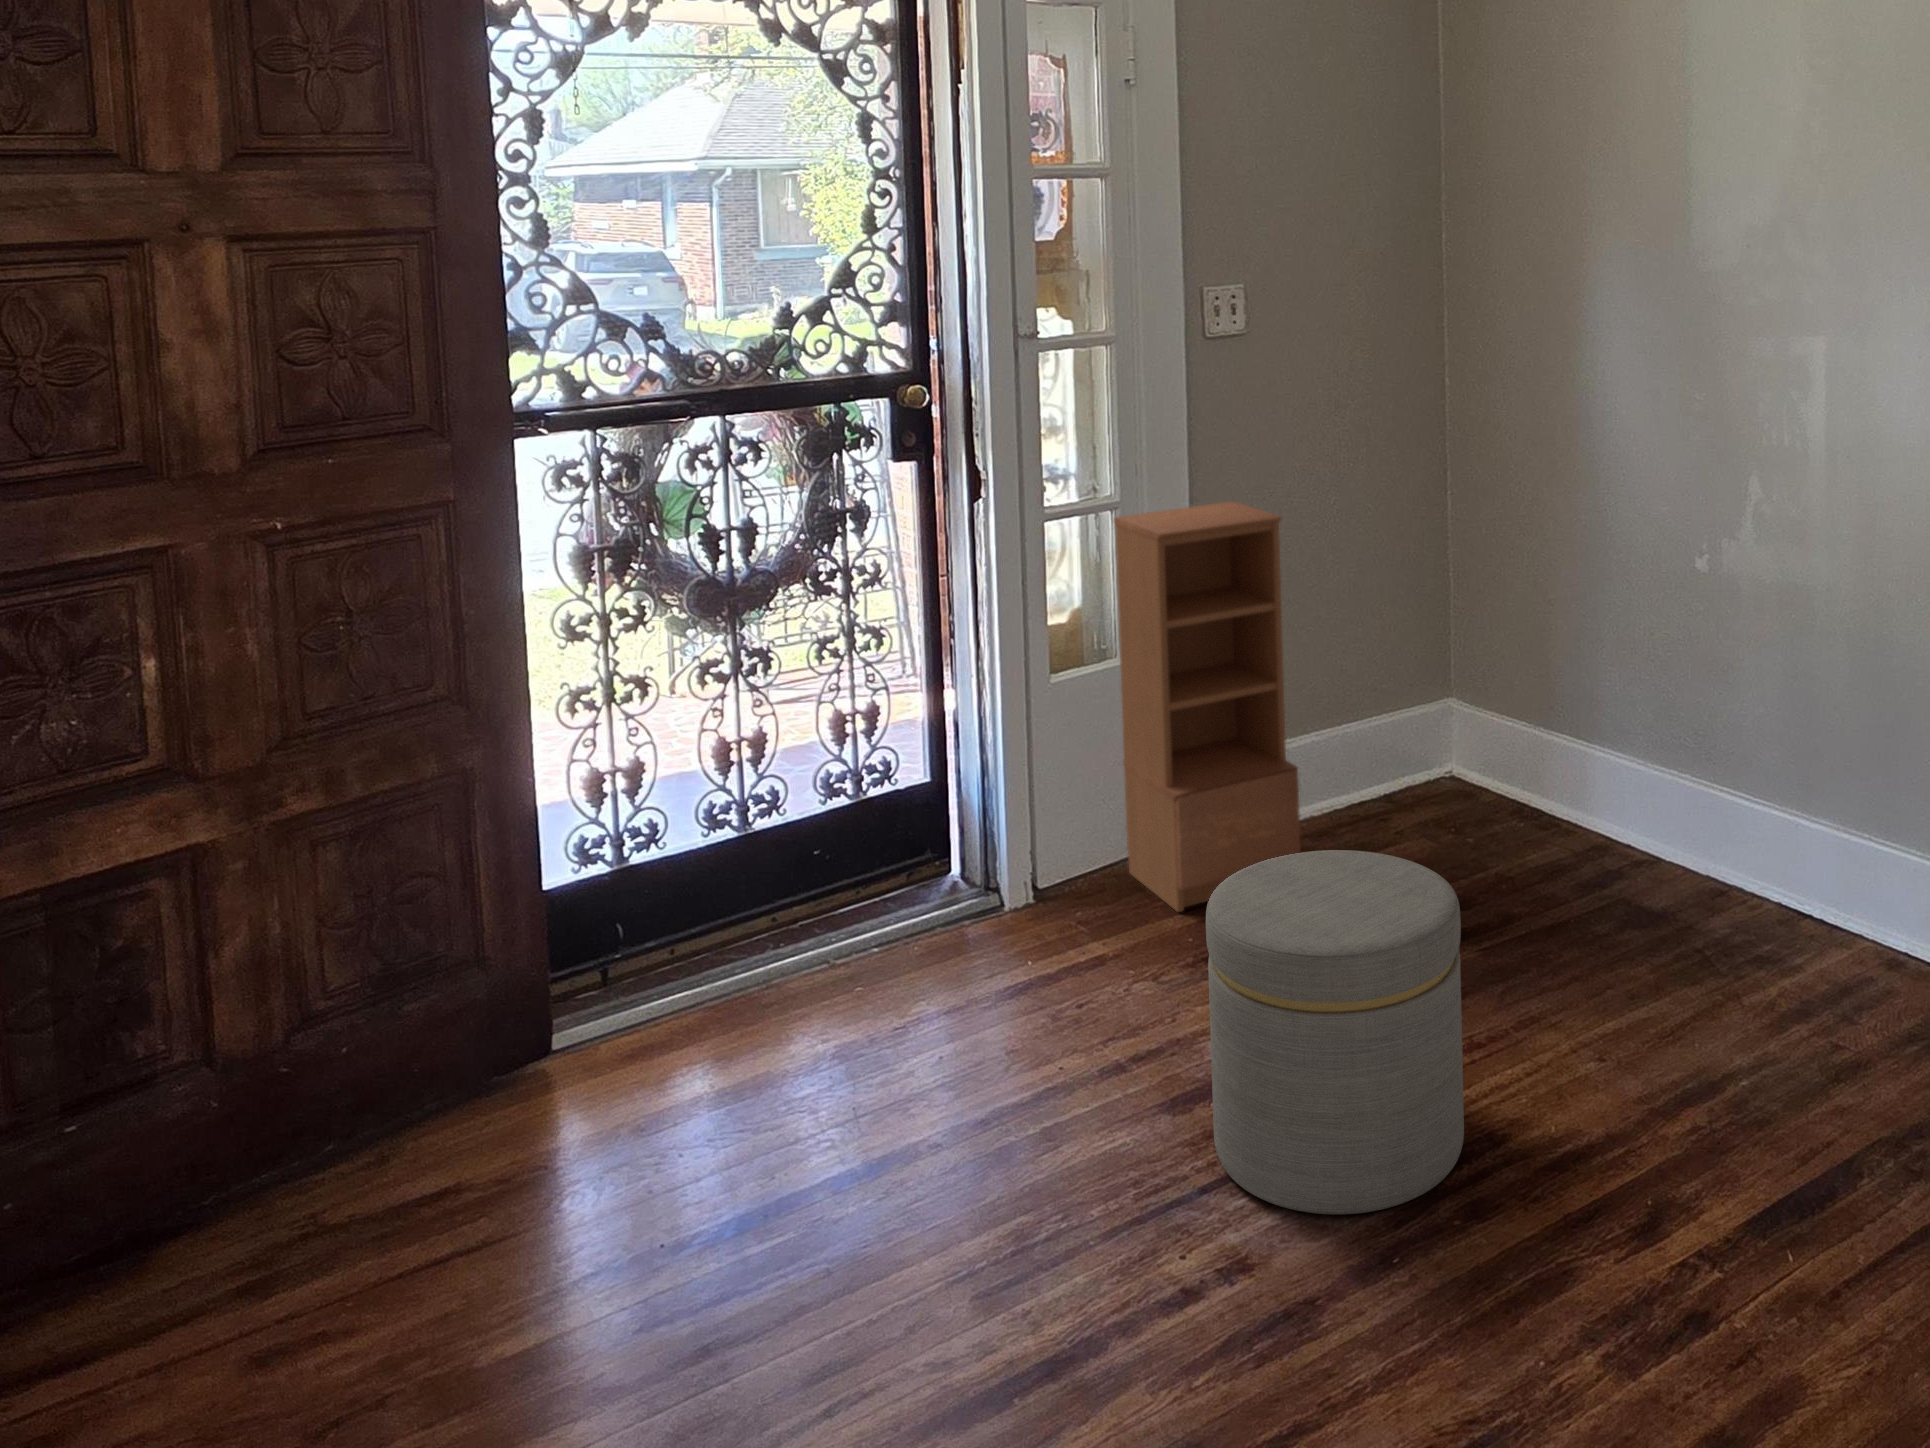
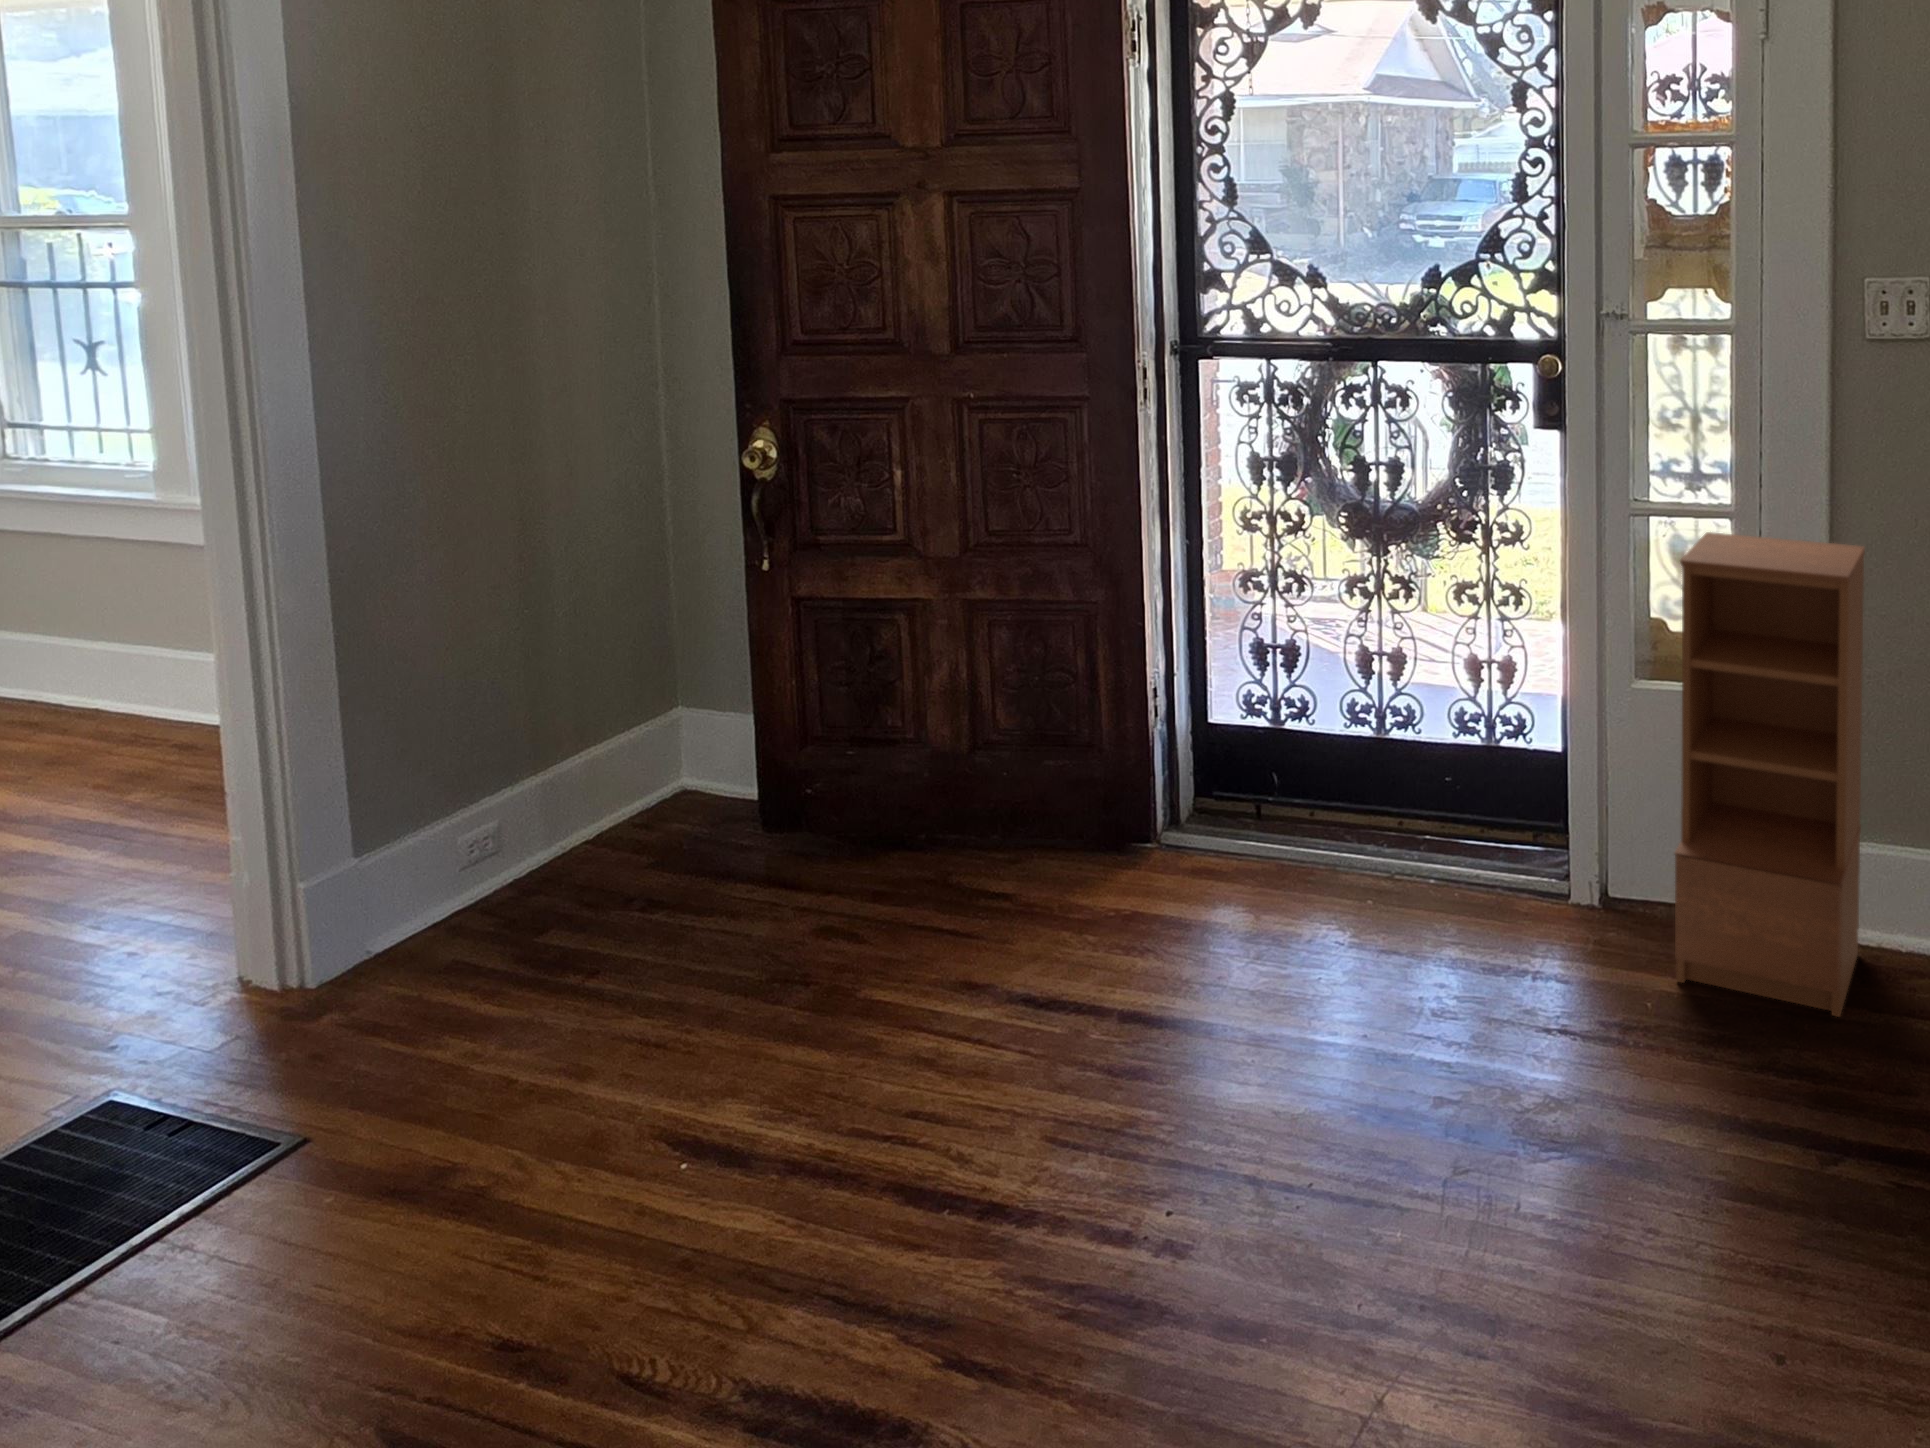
ottoman: present [1206,850,1464,1214] -> none [1260,927,1549,1367]

